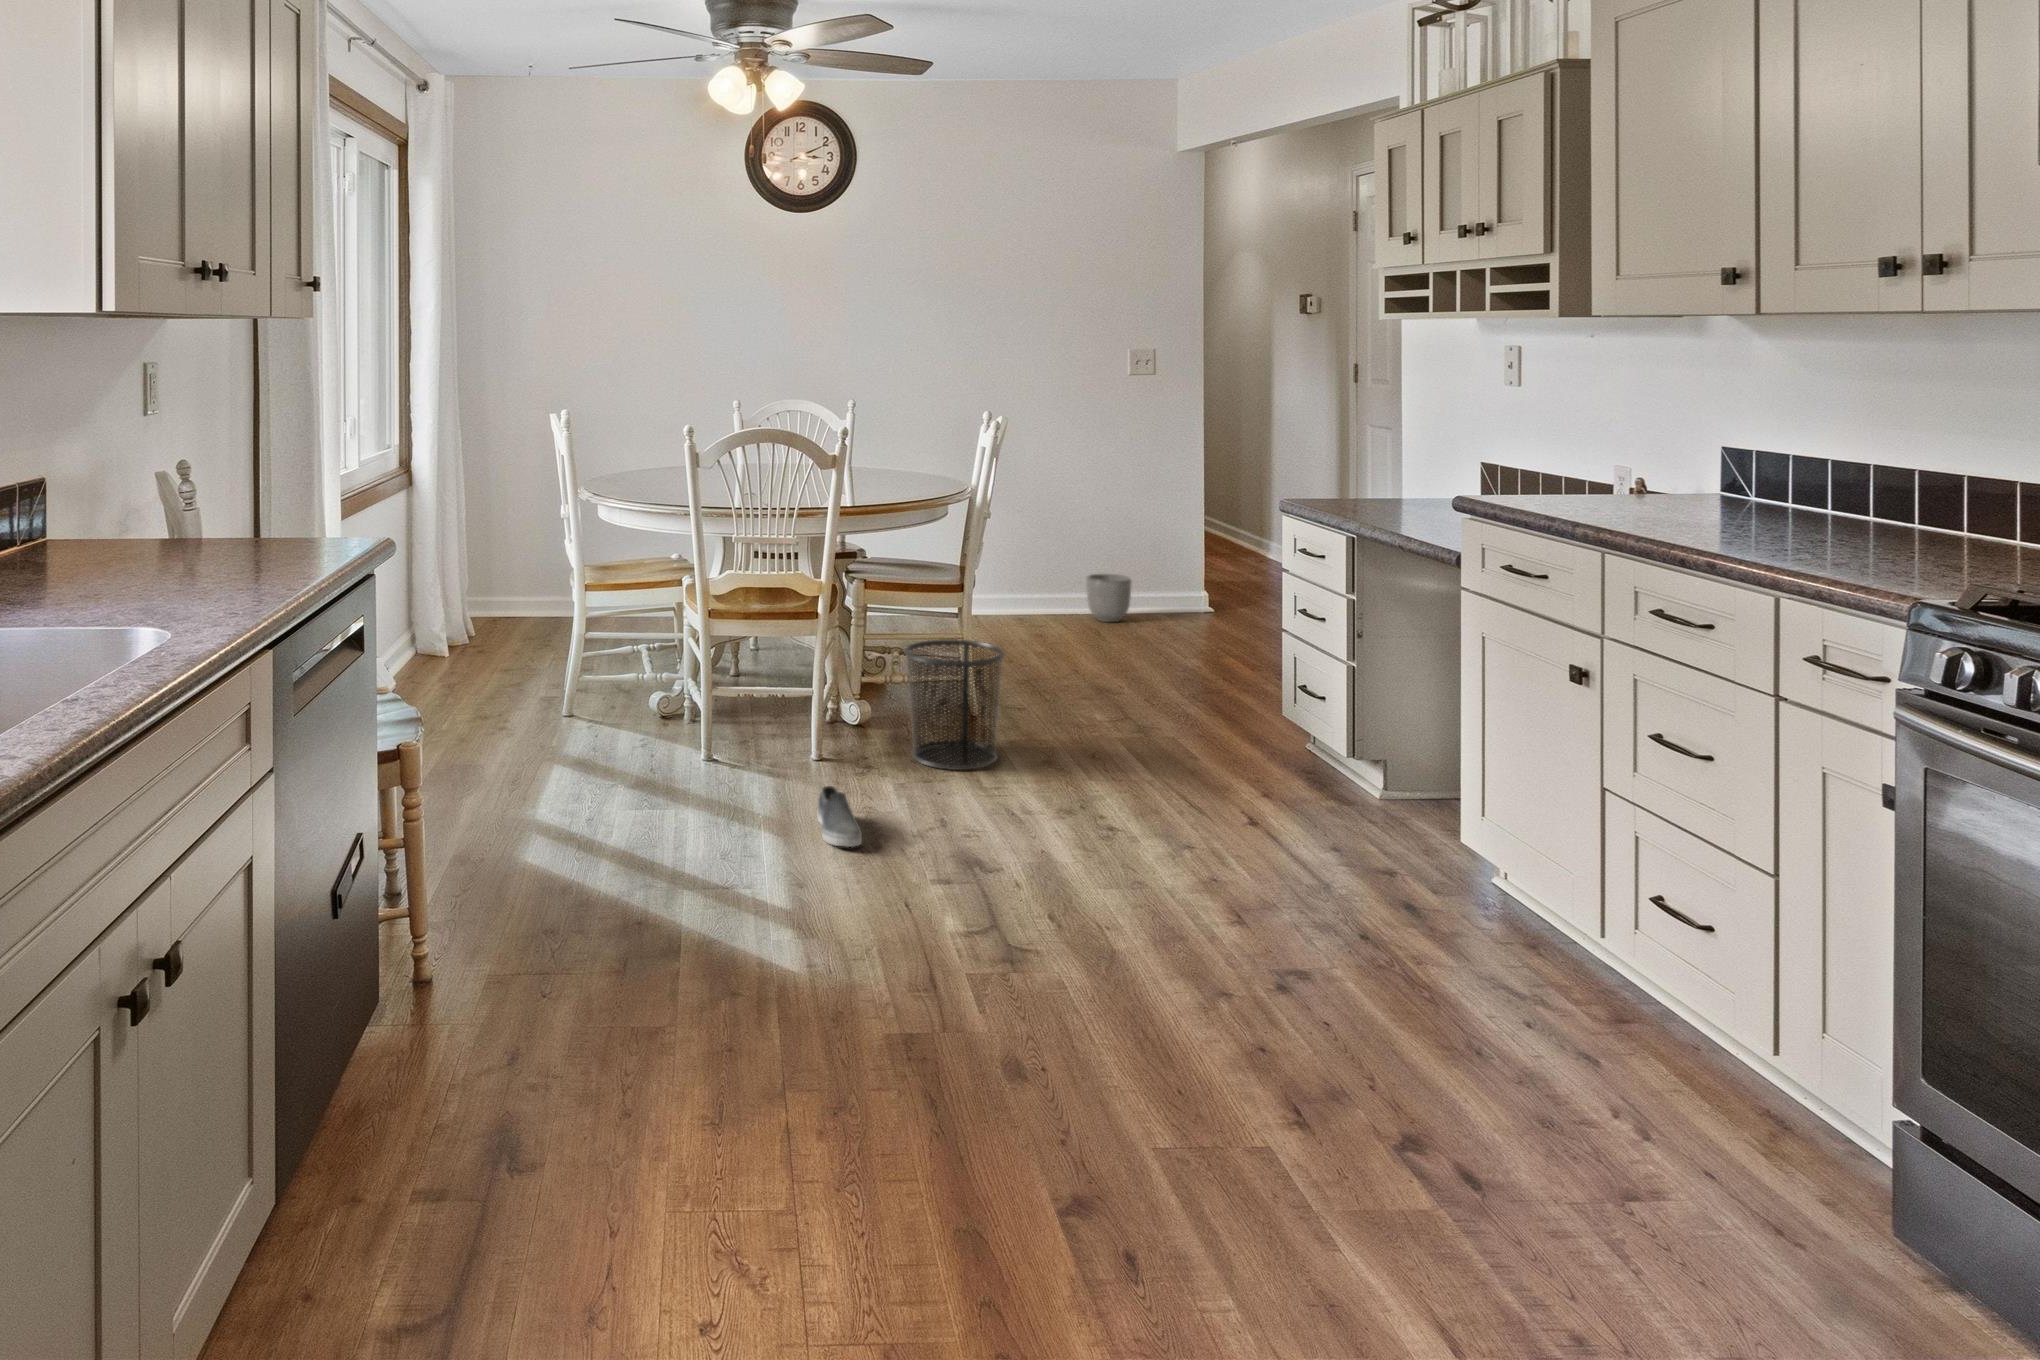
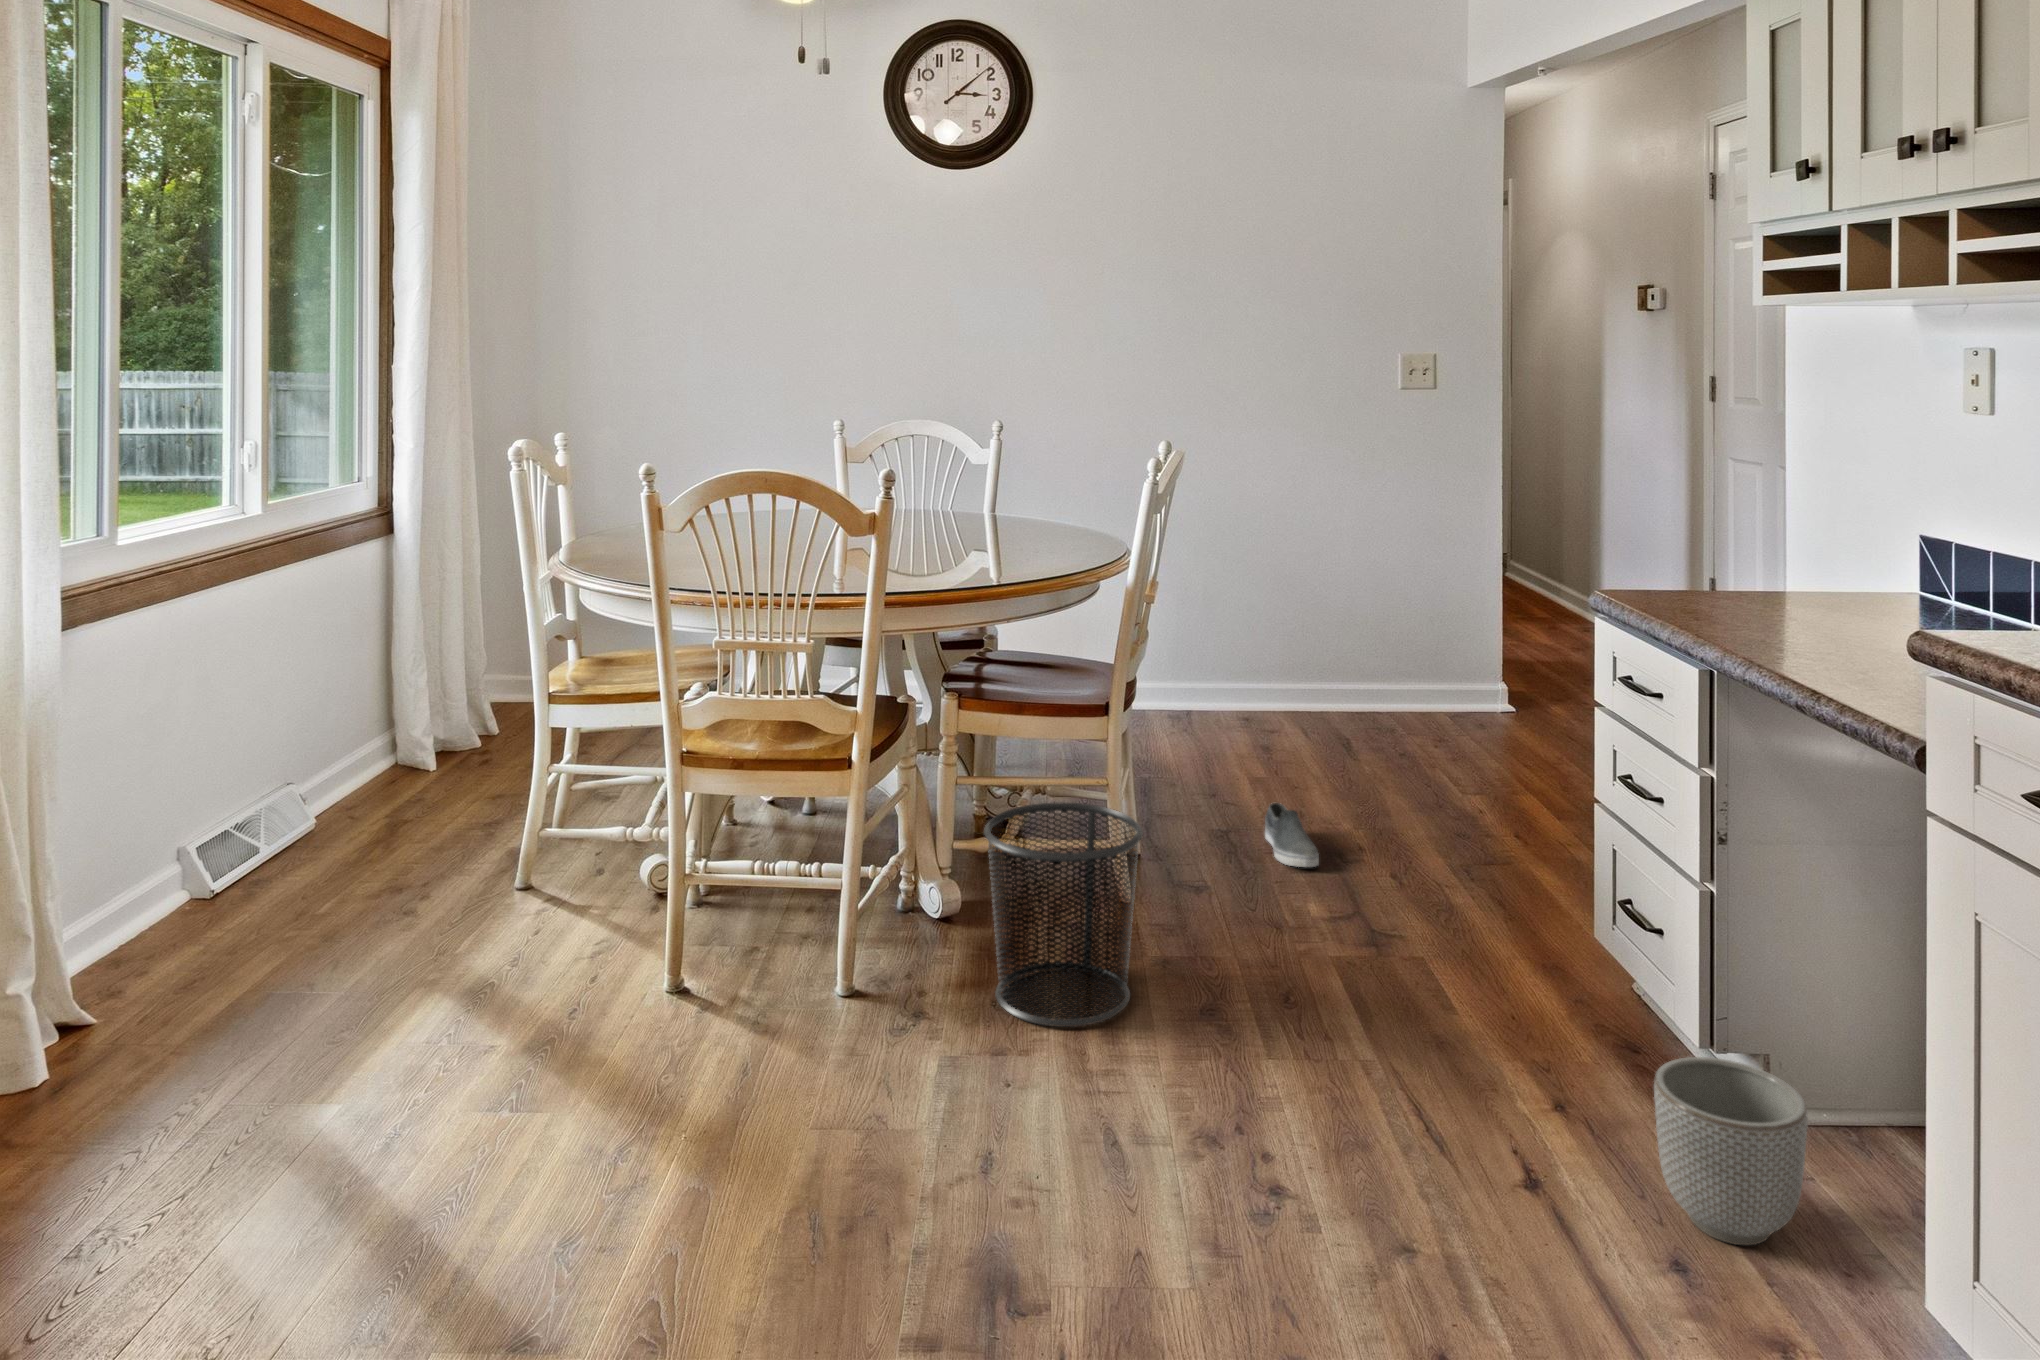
planter: present [1086,574,1132,622] -> present [1654,1057,1808,1245]
shoe: present [818,786,862,847] -> present [1265,803,1319,867]

